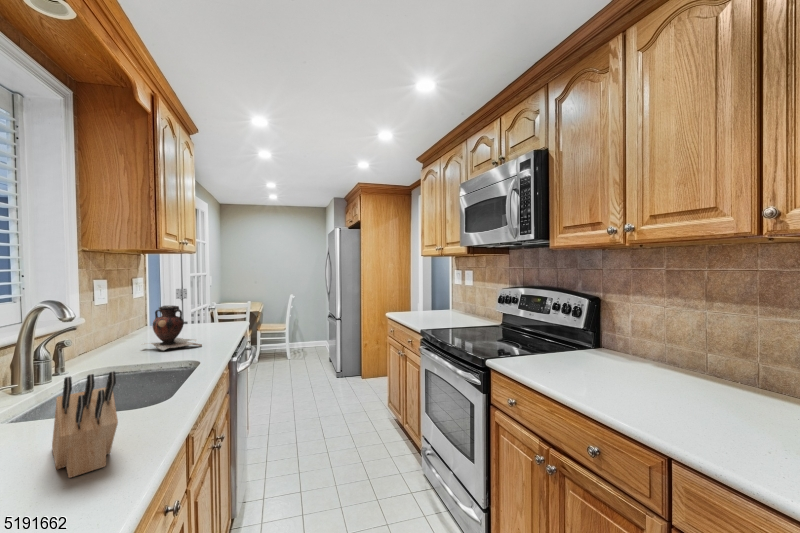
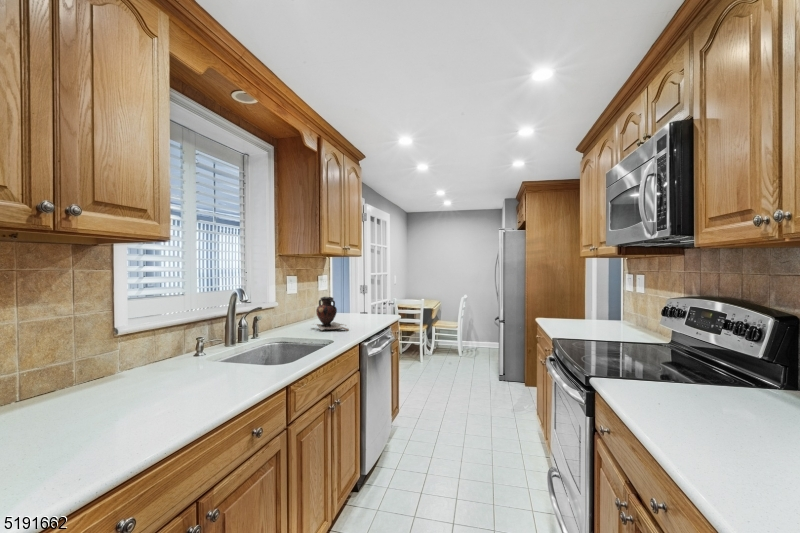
knife block: present [52,371,118,478] -> none [197,332,239,394]

